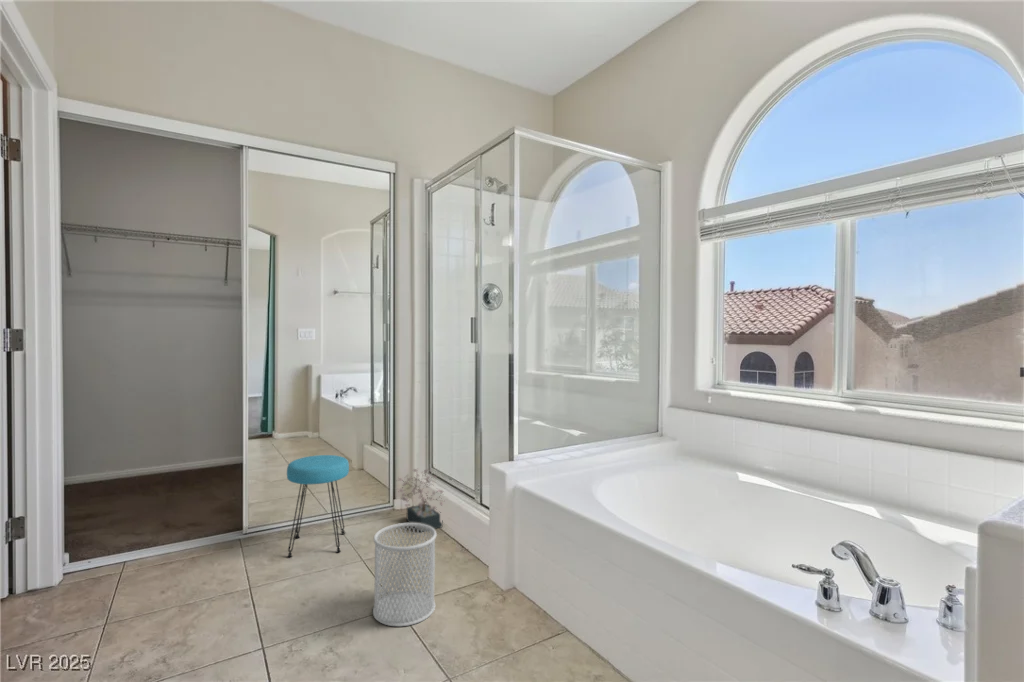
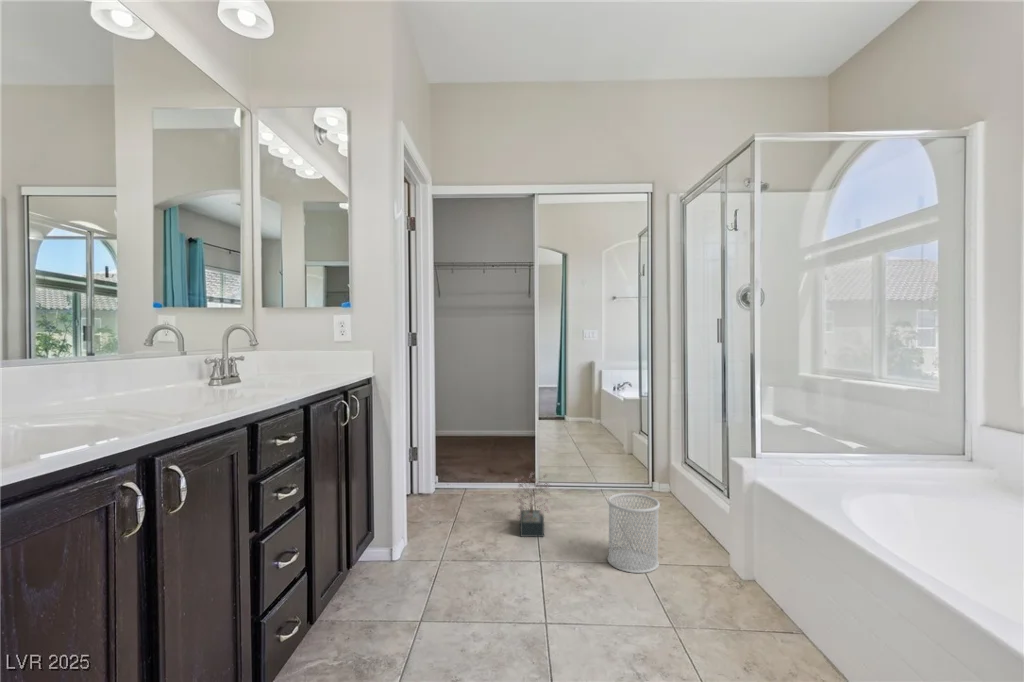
stool: present [287,455,349,557] -> none [561,434,609,513]
decorative plant: present [399,469,443,532] -> present [515,473,549,537]

